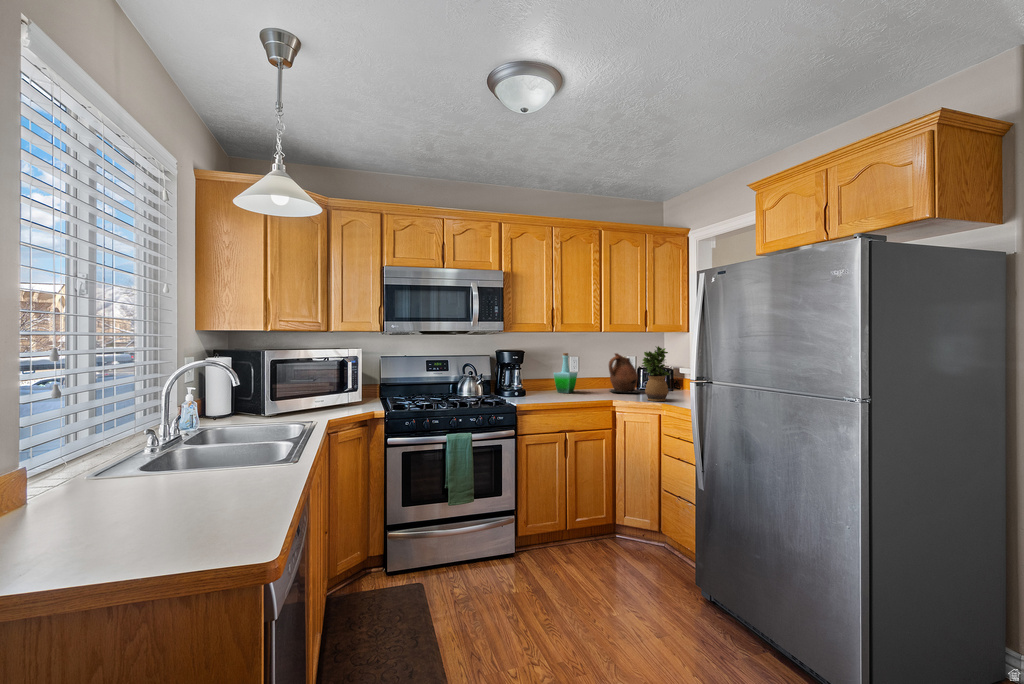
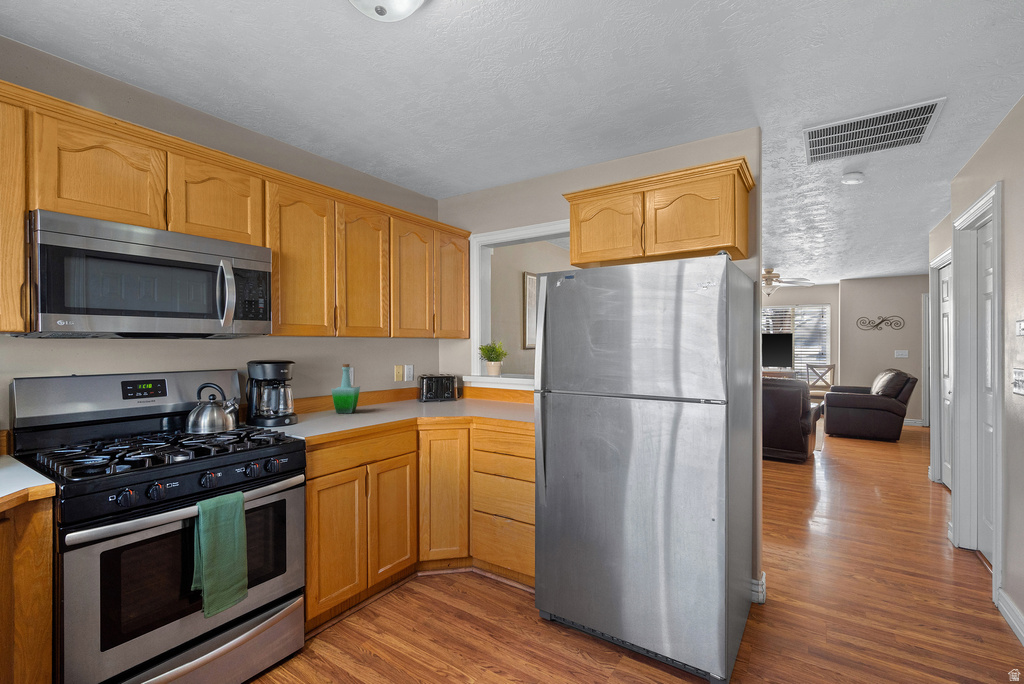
potted plant: present [642,346,670,401] -> none [442,354,471,413]
ceramic pitcher: present [609,353,639,393] -> none [391,363,430,407]

